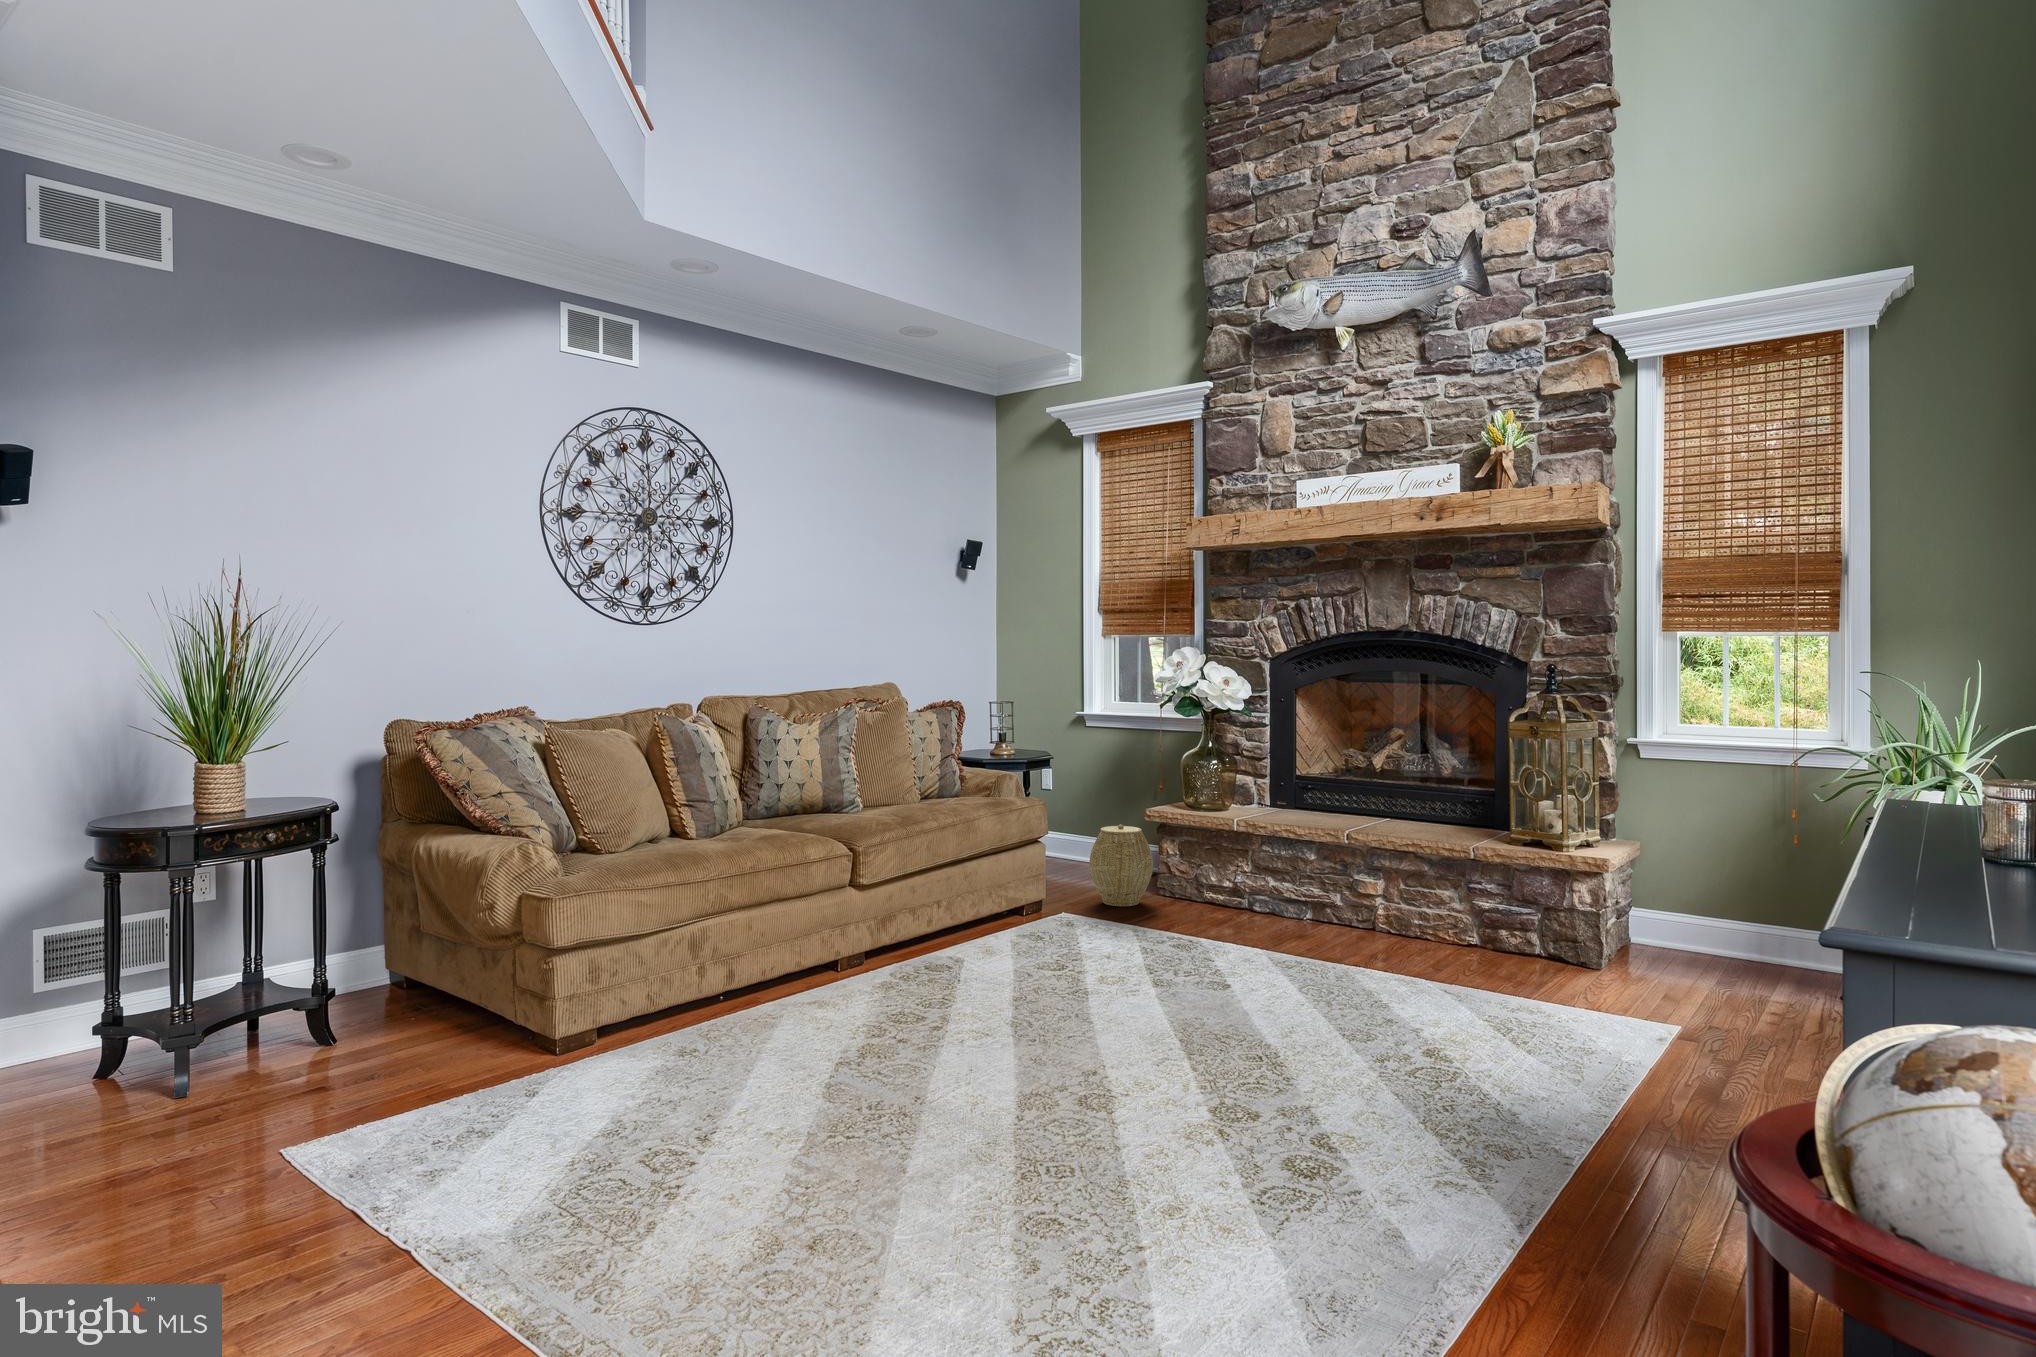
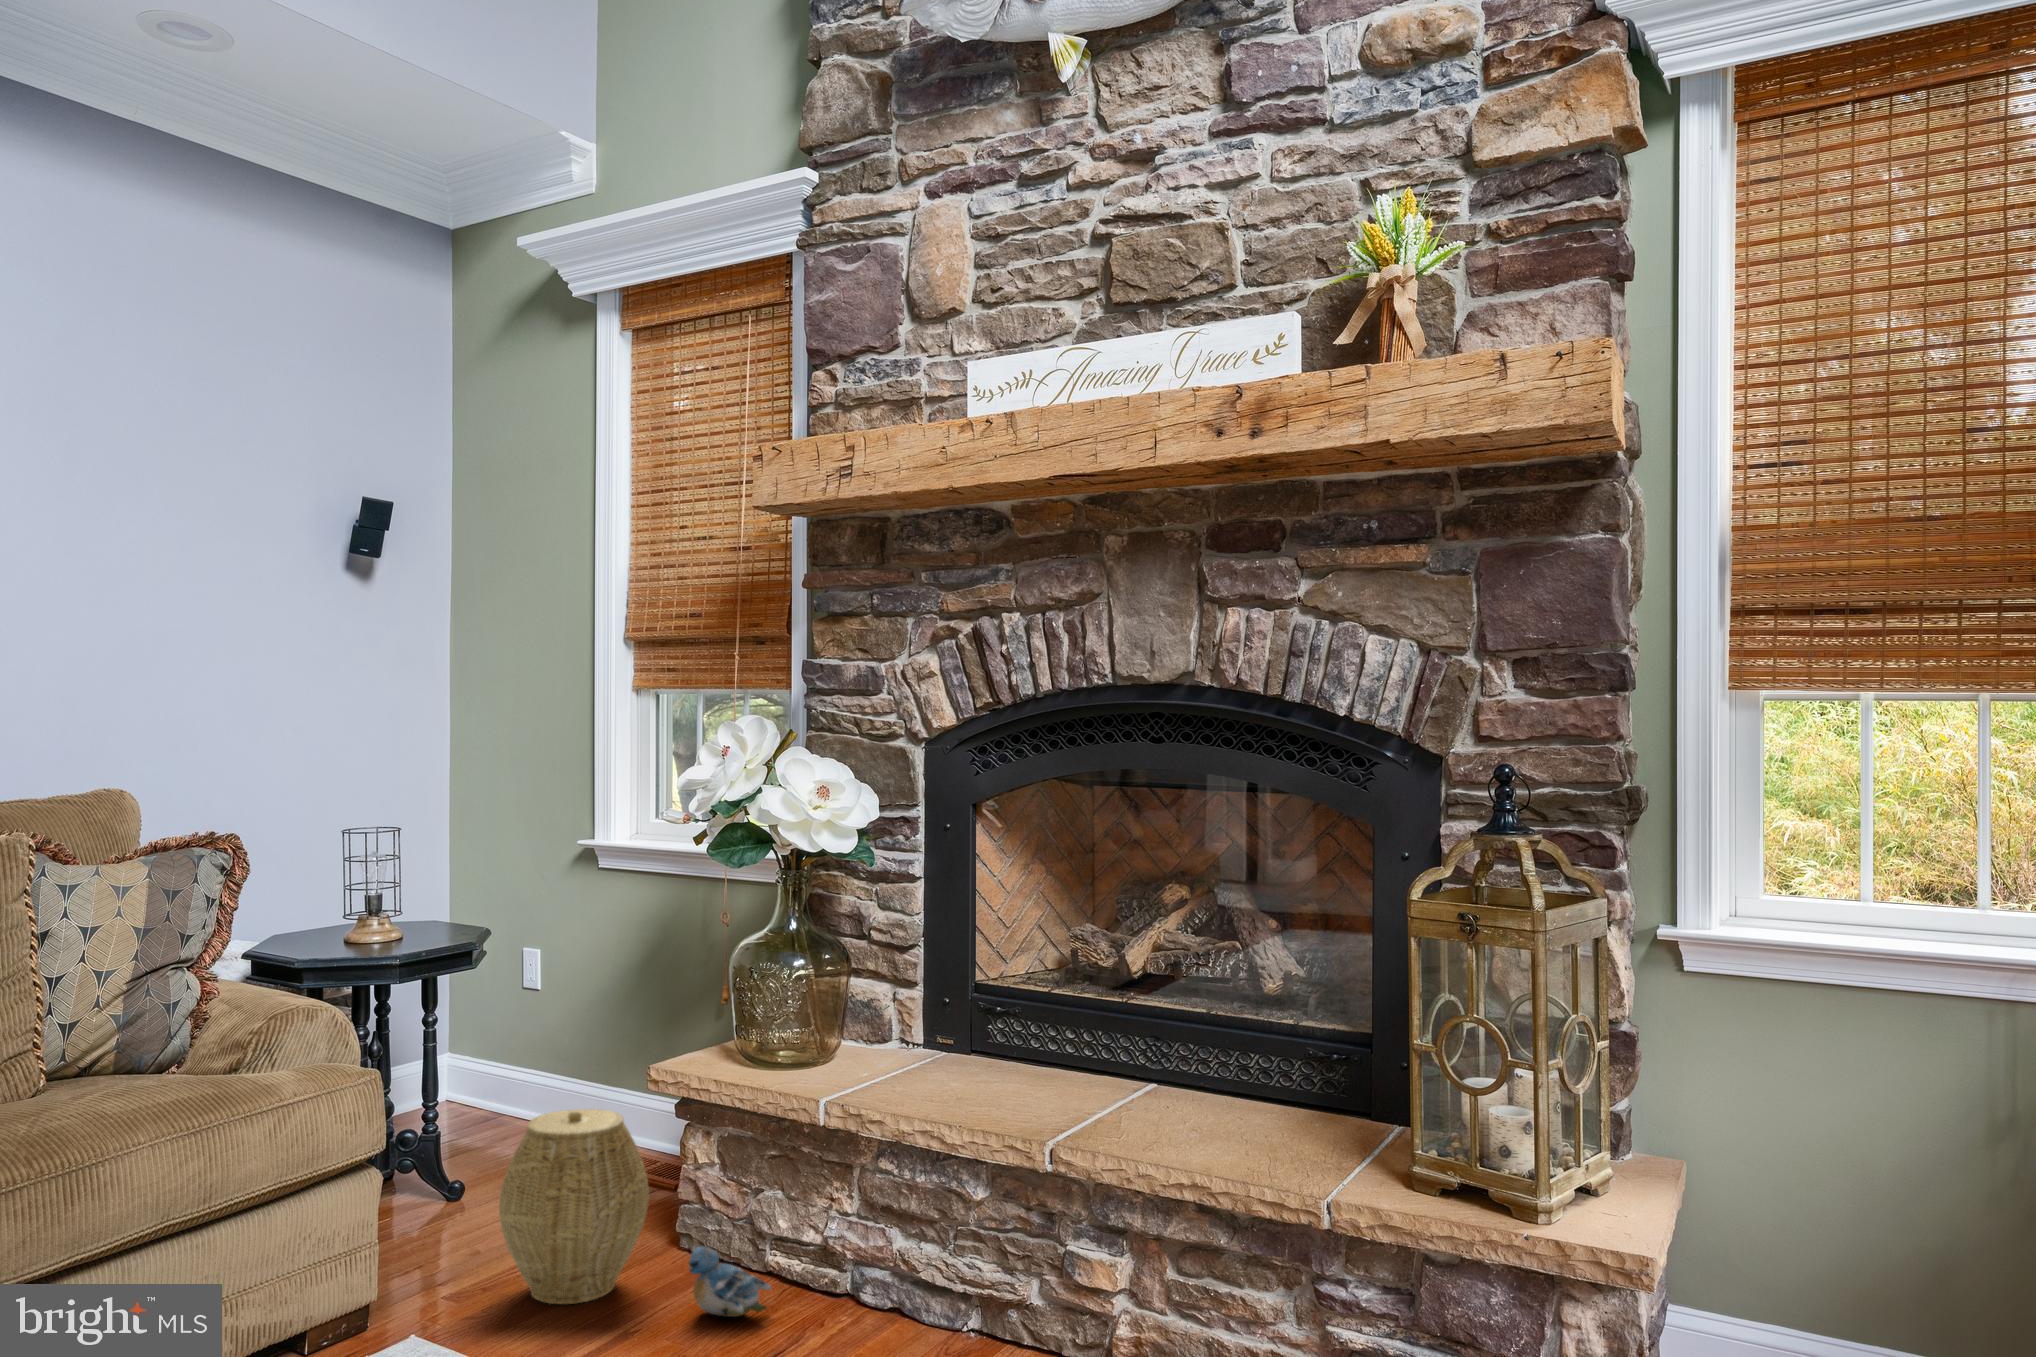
plush toy: none [1176,882,1214,911] -> present [689,1247,771,1317]

